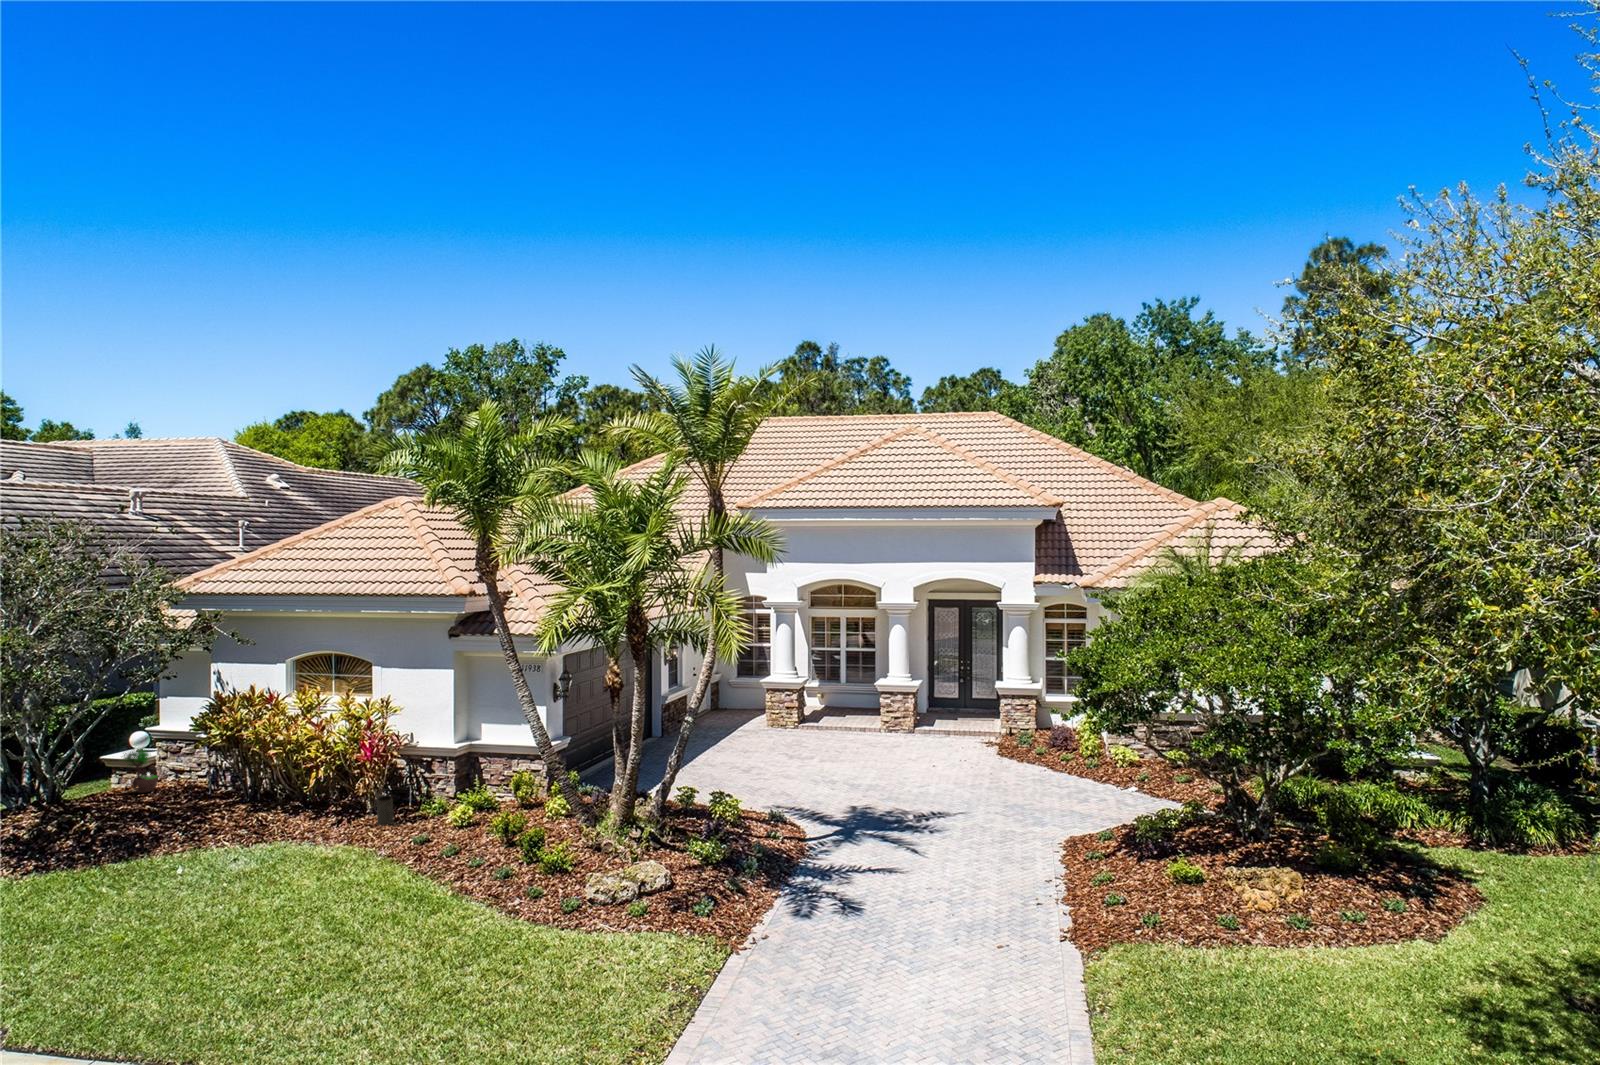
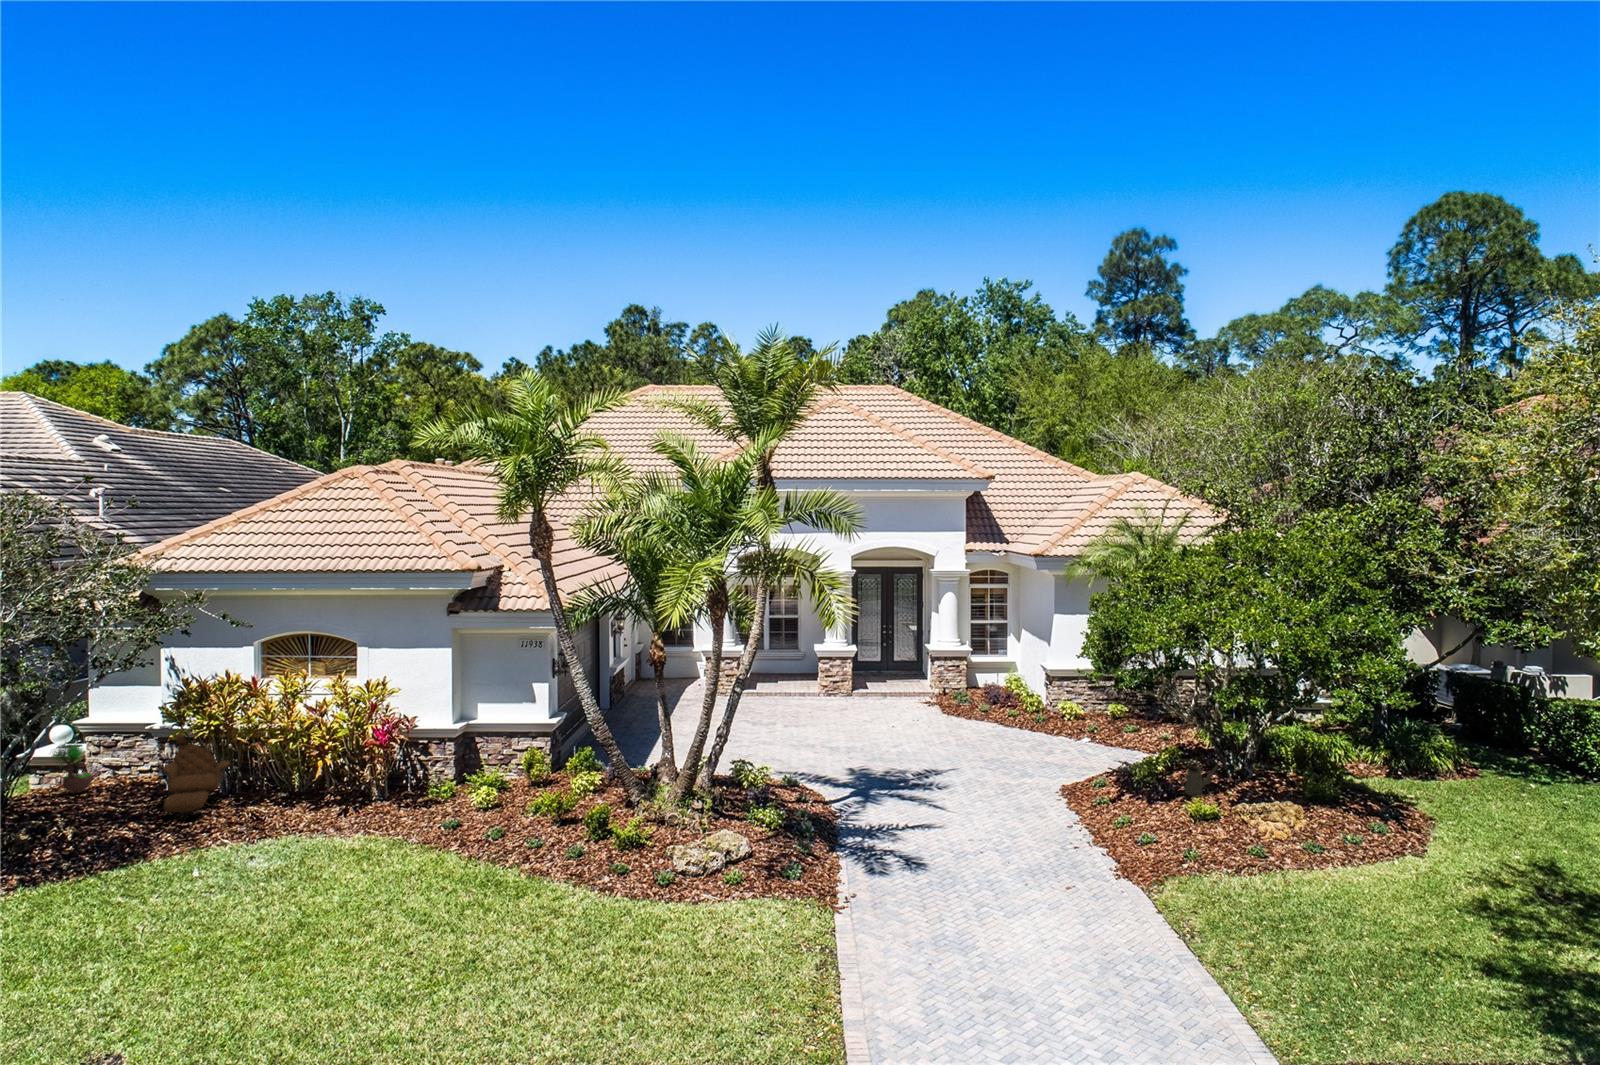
lounge chair: none [192,739,260,824] -> present [163,731,230,821]
watering can: present [374,790,394,826] -> present [1182,761,1218,797]

